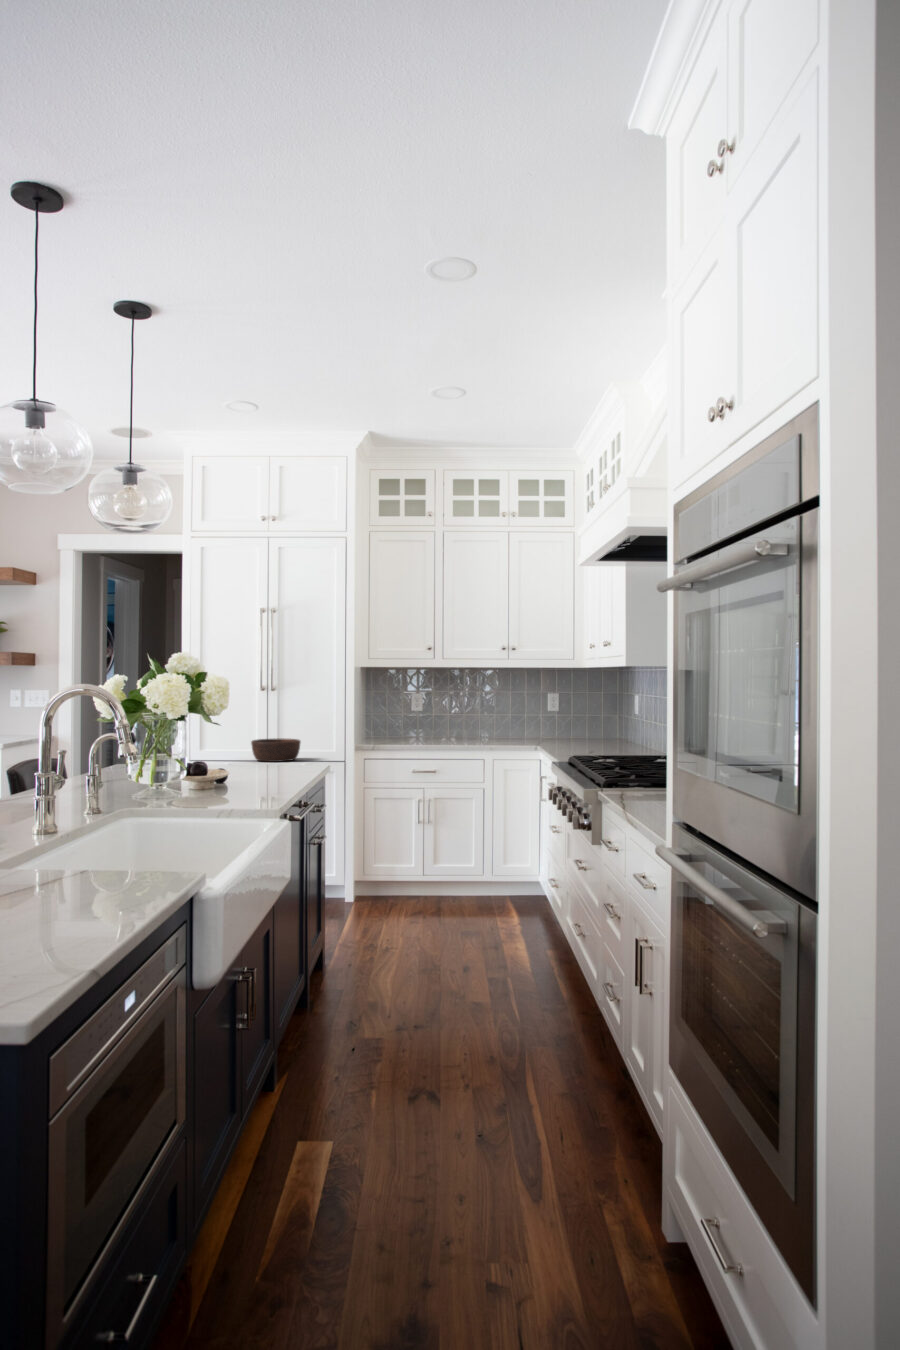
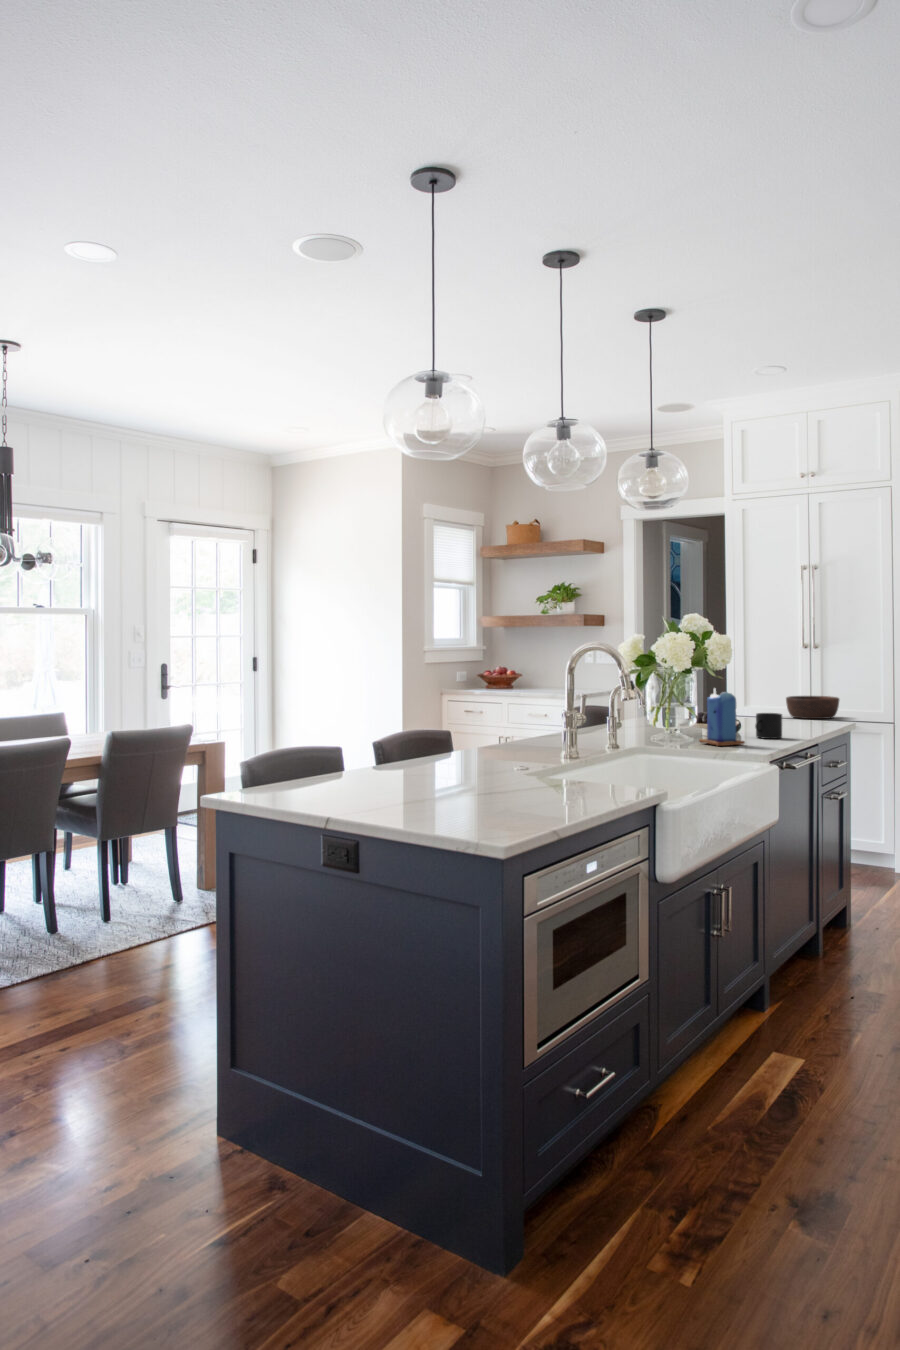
candle: none [199,735,250,801] -> present [699,689,745,746]
mug: none [250,760,277,787] -> present [755,713,782,739]

